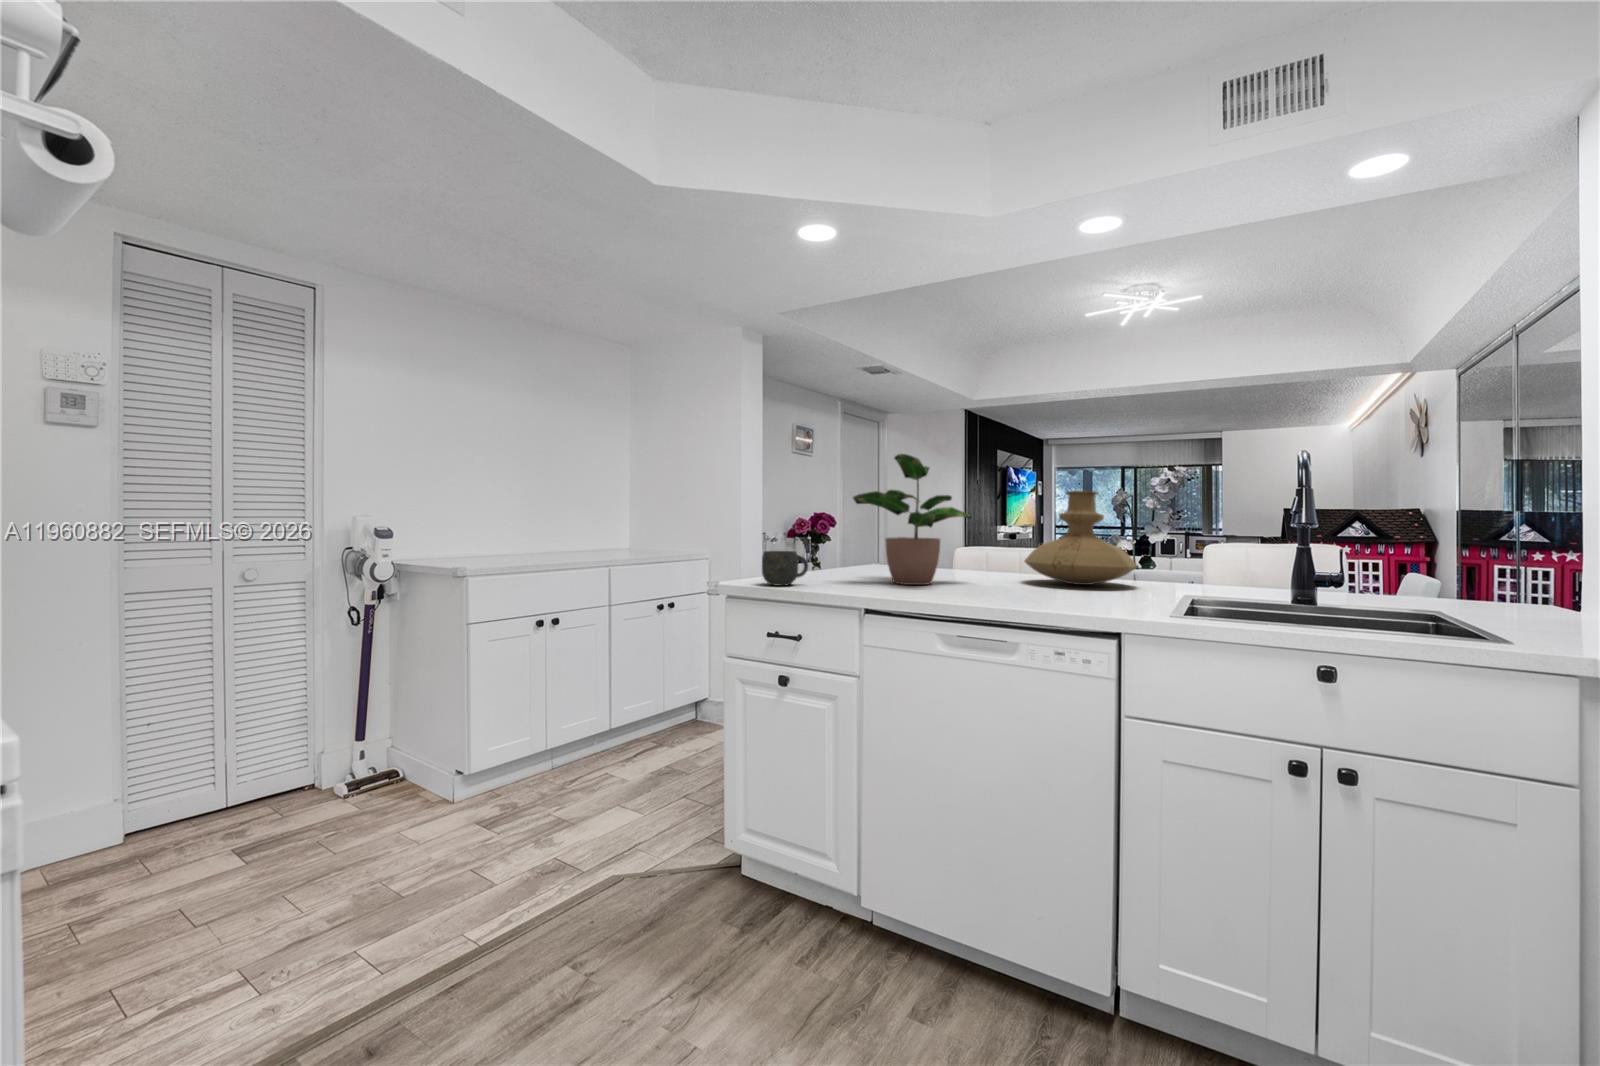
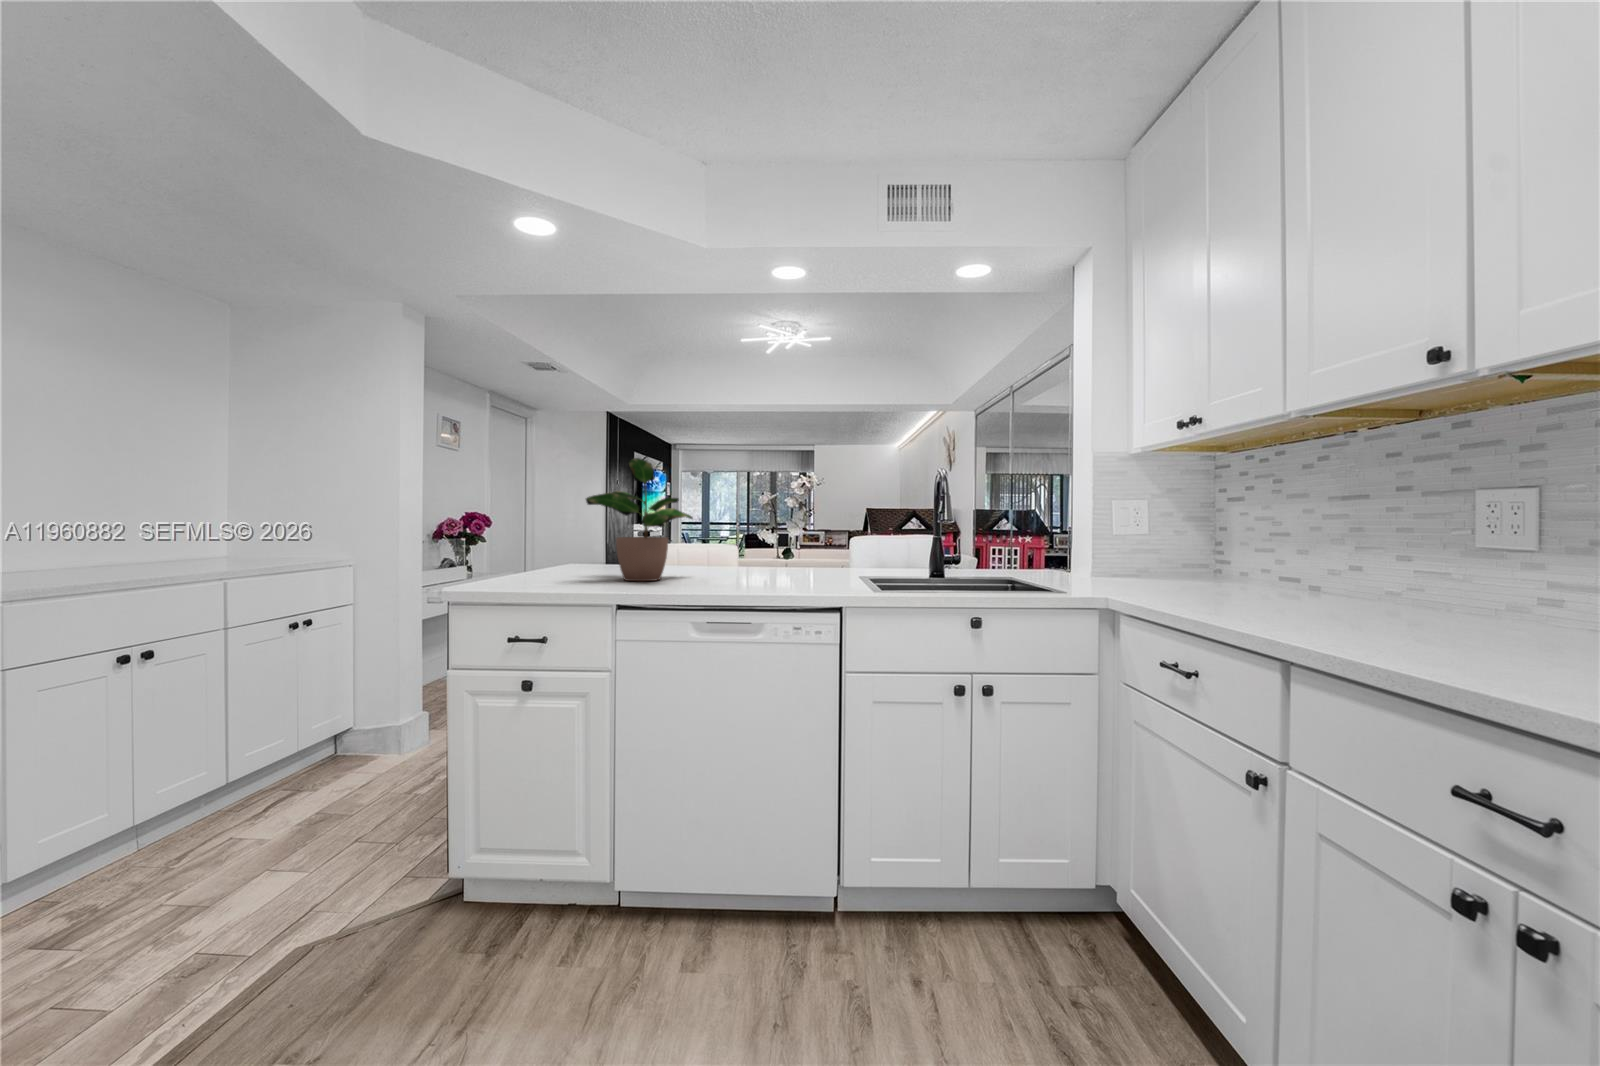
vase: present [1024,491,1137,585] -> none [732,495,821,574]
mug: present [762,551,808,586] -> none [494,553,544,589]

